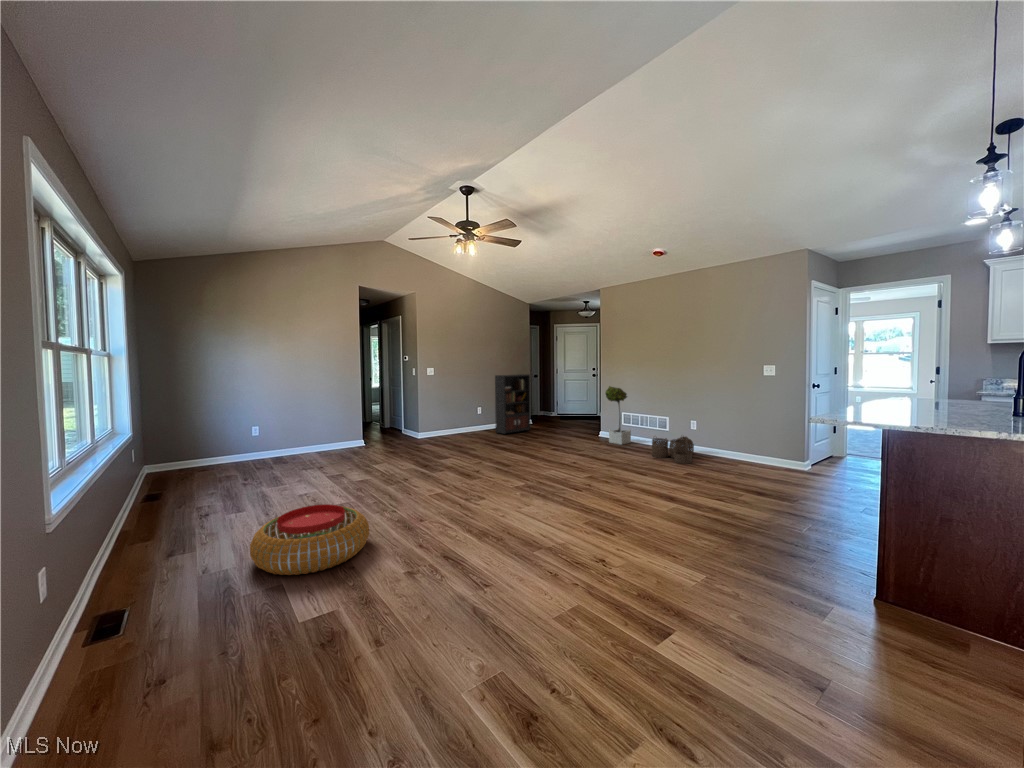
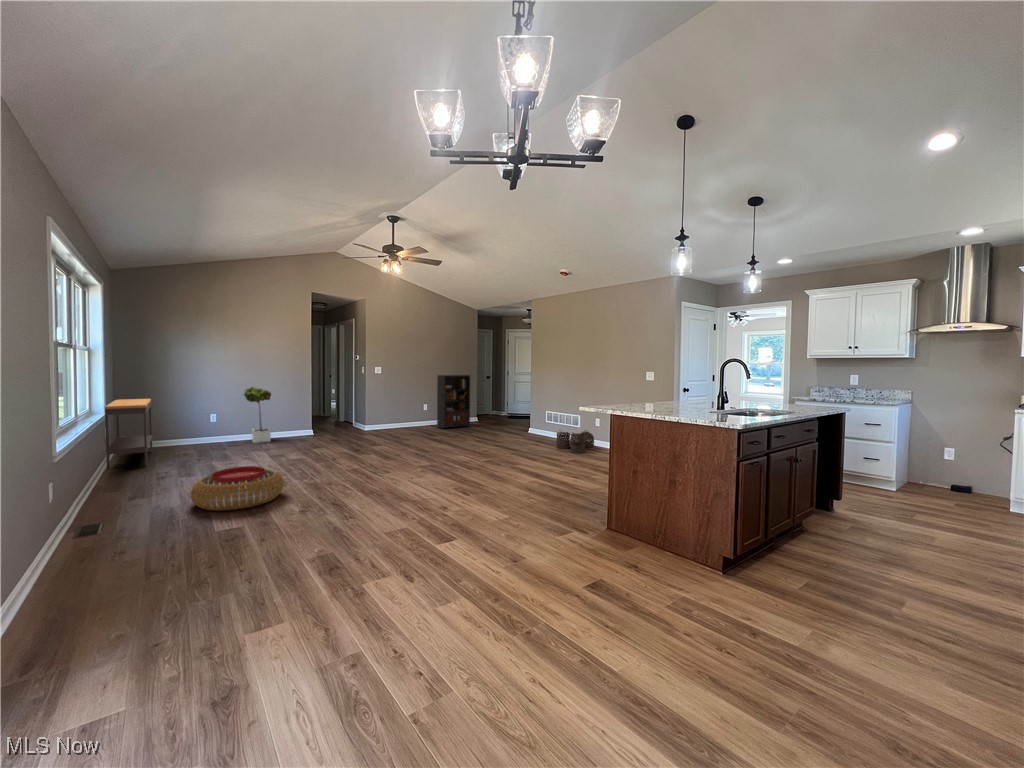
potted tree: present [605,386,631,445] -> present [244,387,271,443]
console table: none [130,412,188,504] -> present [105,399,152,470]

